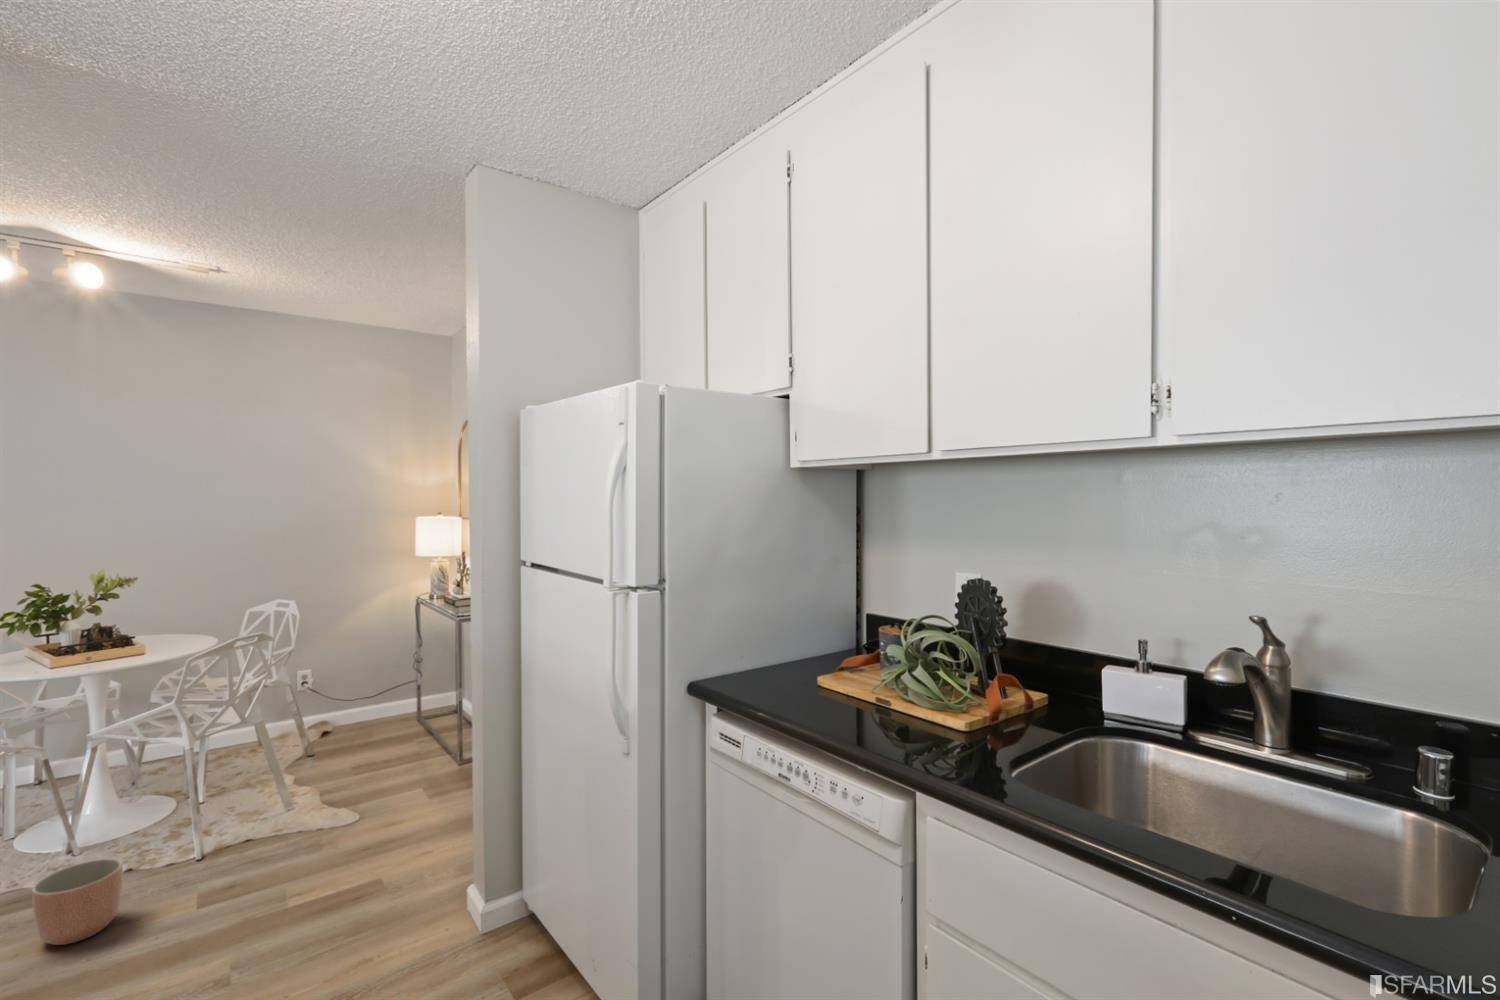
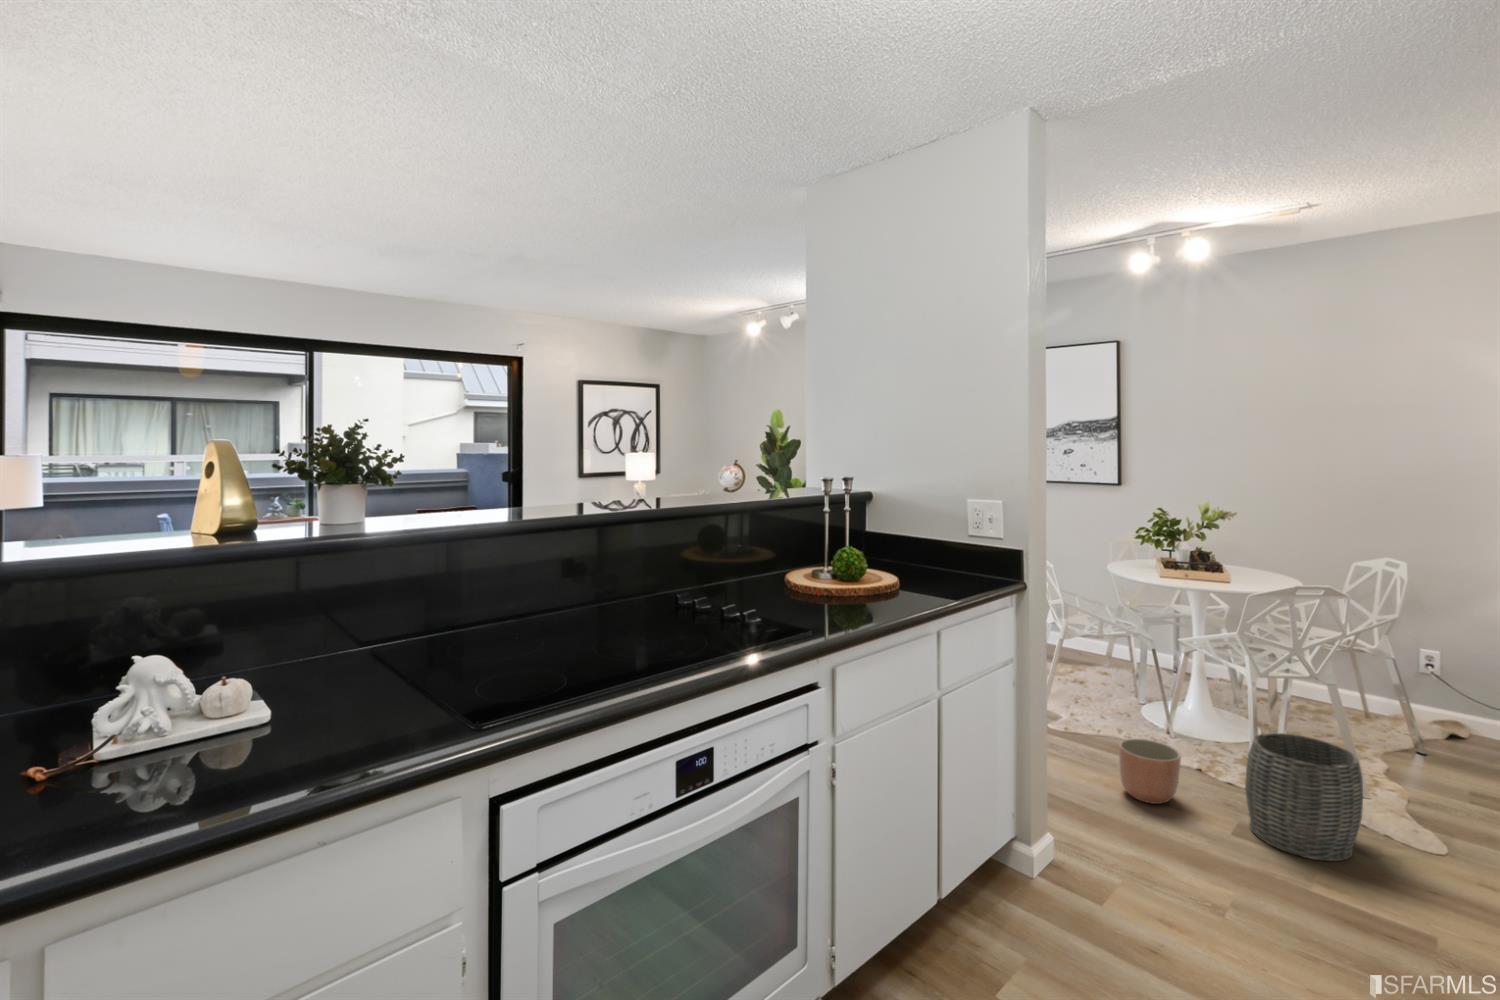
woven basket: none [201,776,307,899] -> present [1245,733,1363,861]

